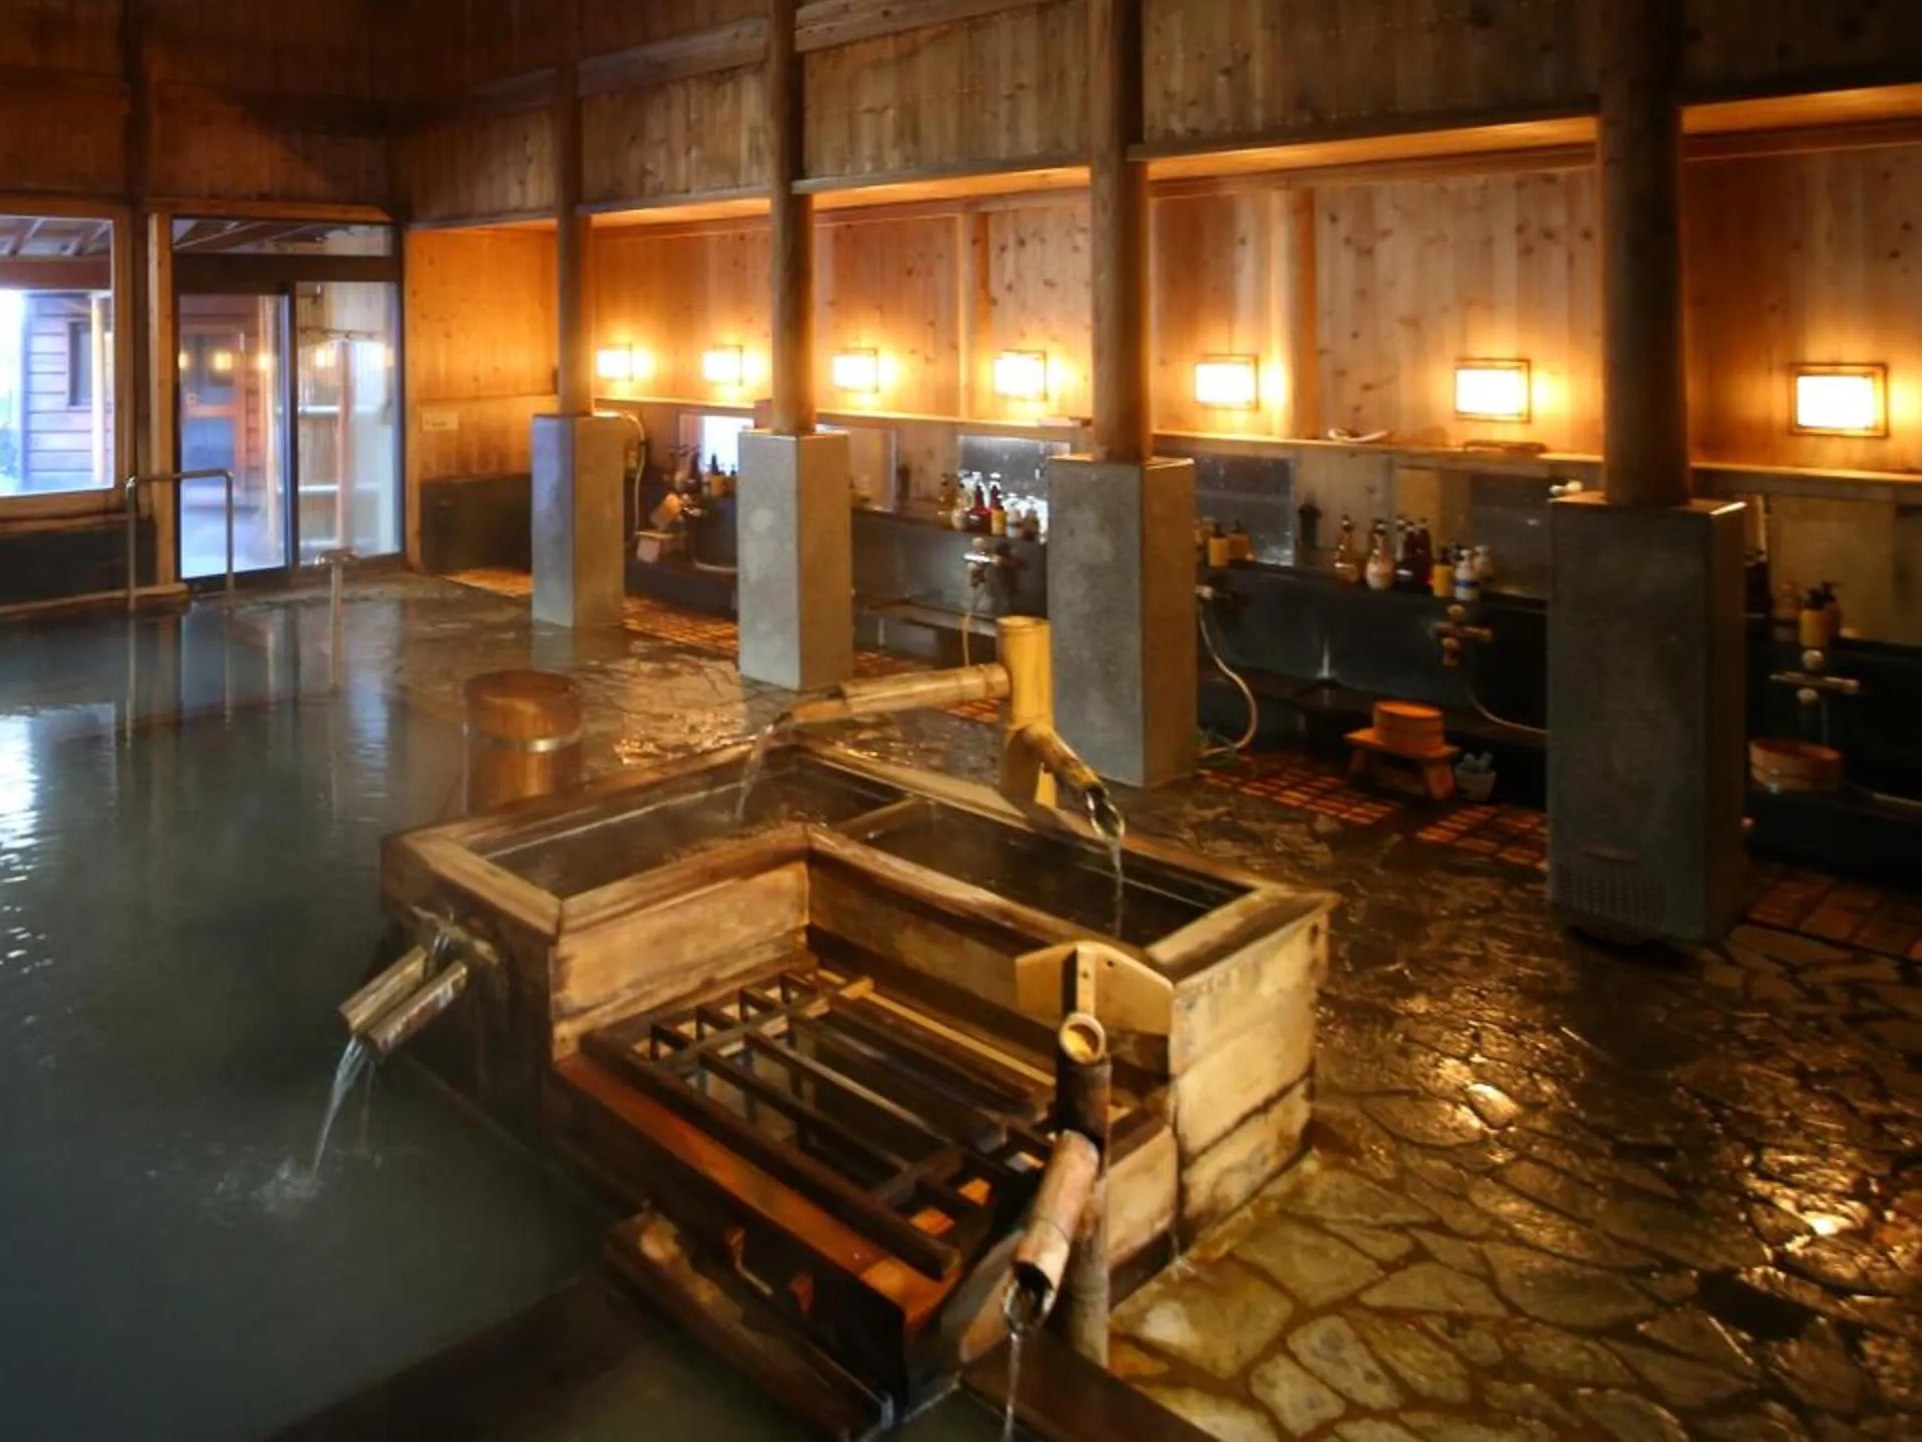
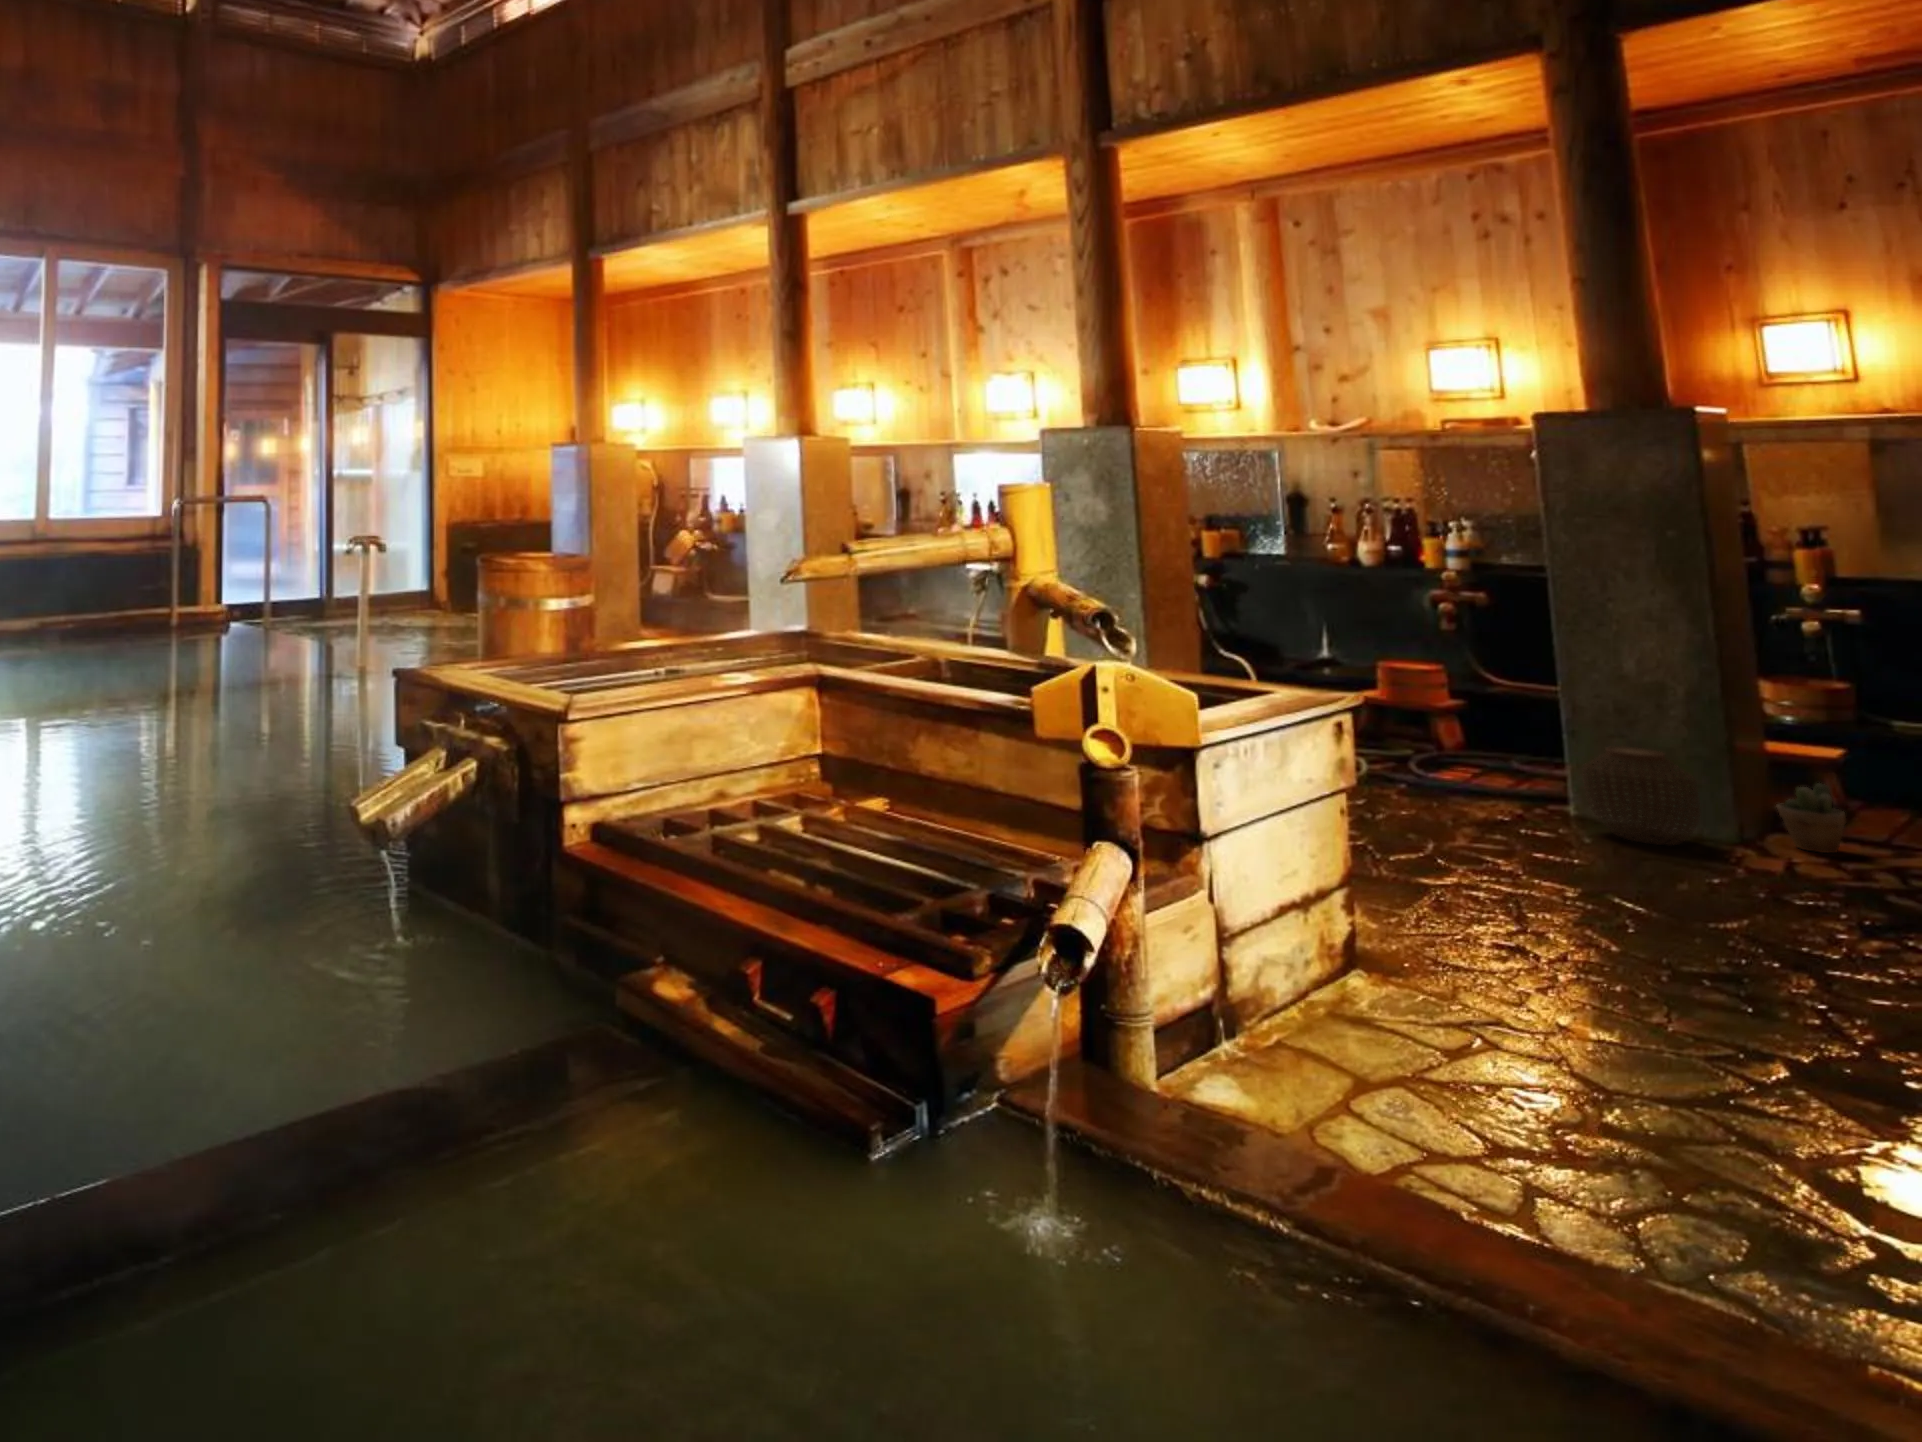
potted plant: present [1455,753,1495,802] -> present [1777,783,1846,853]

